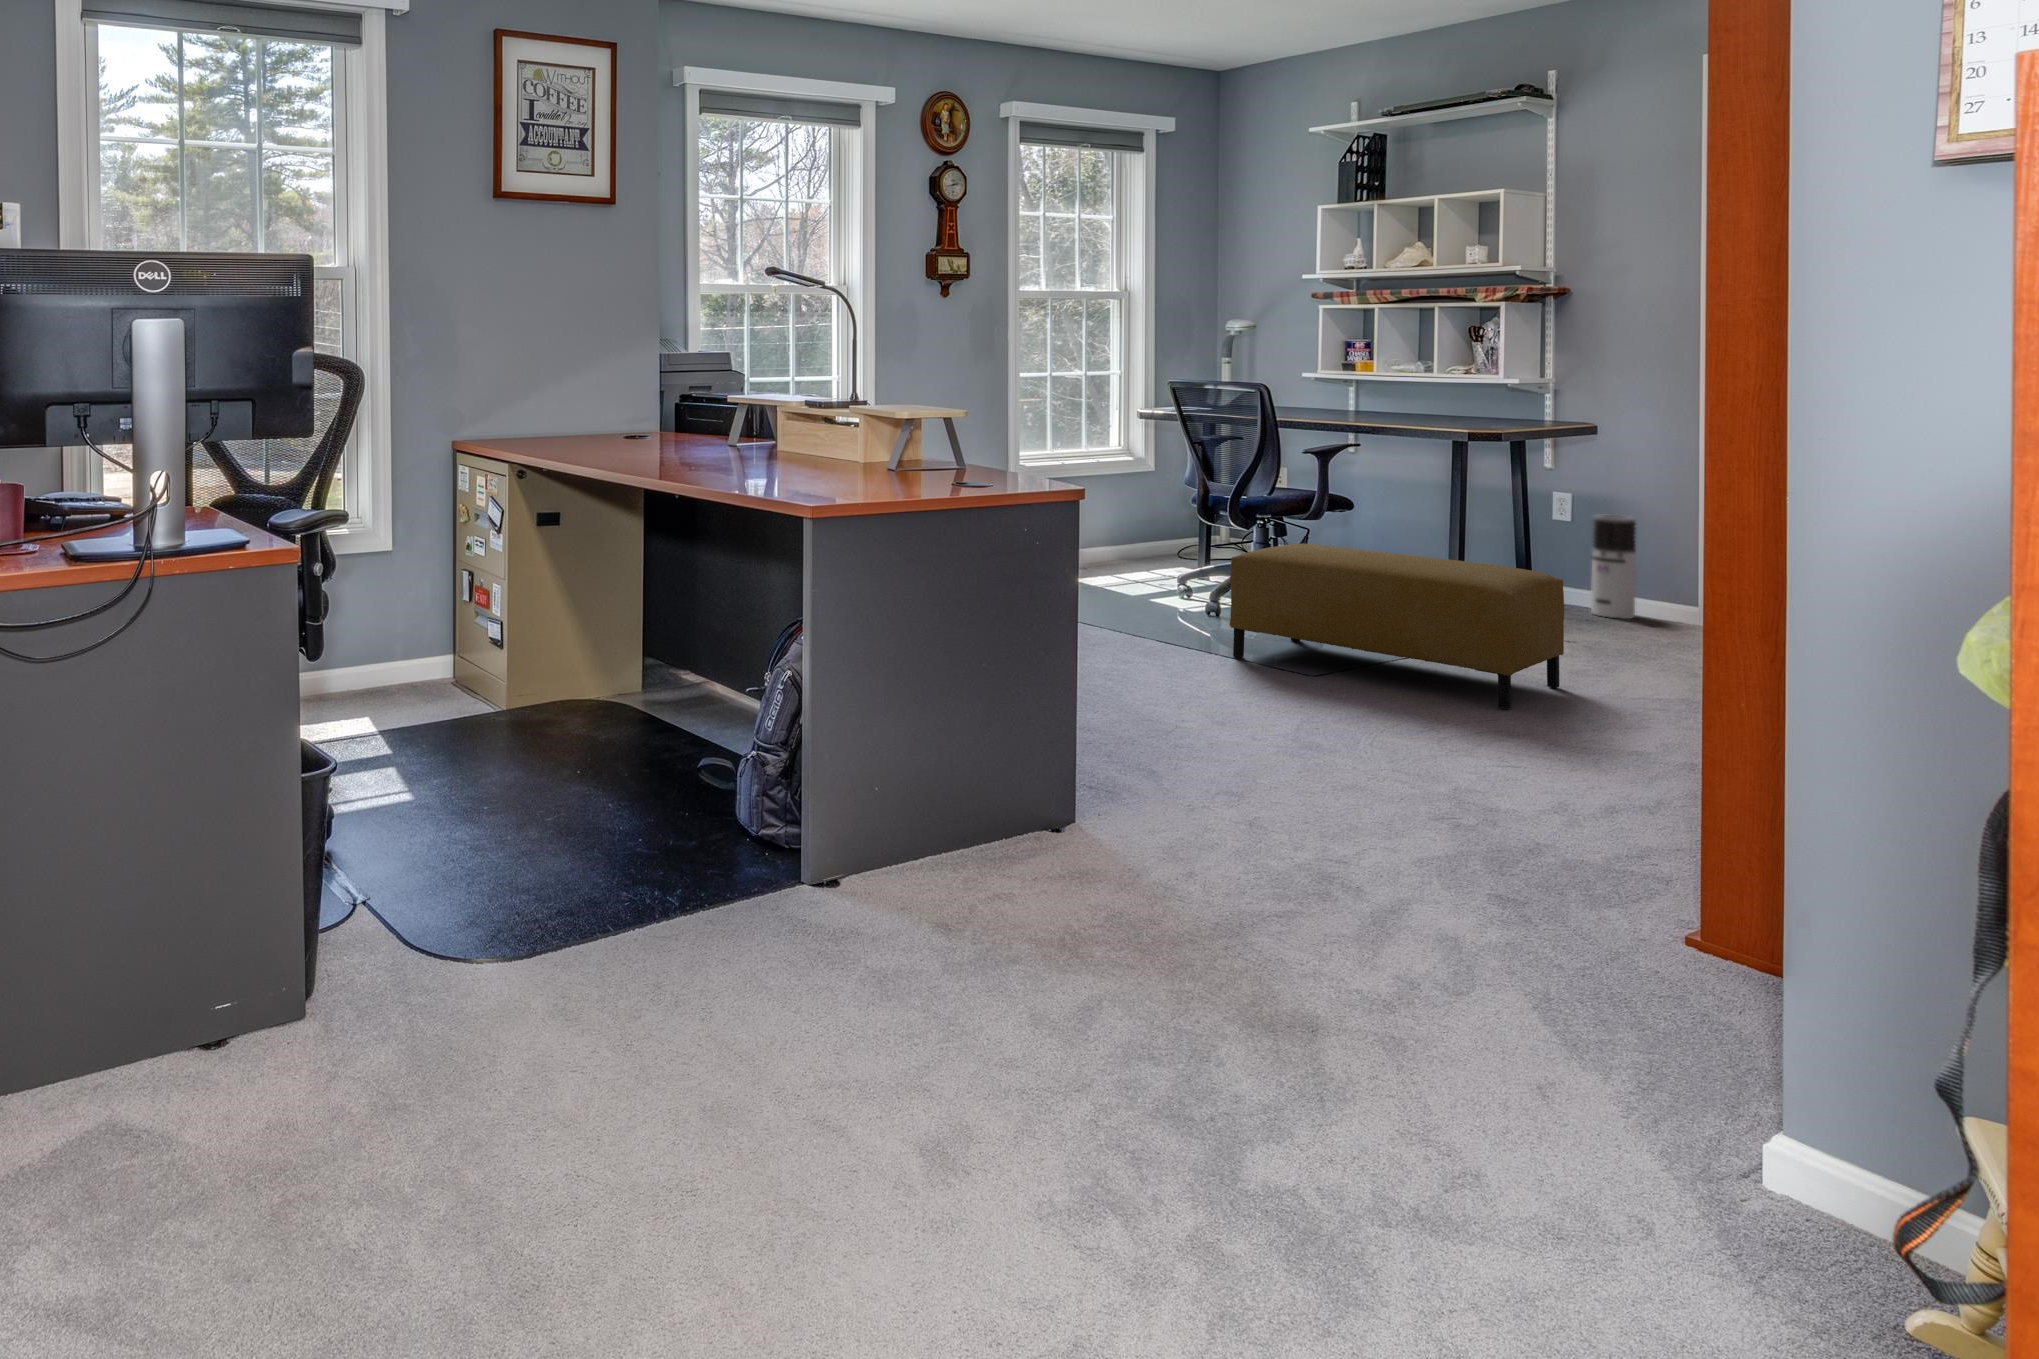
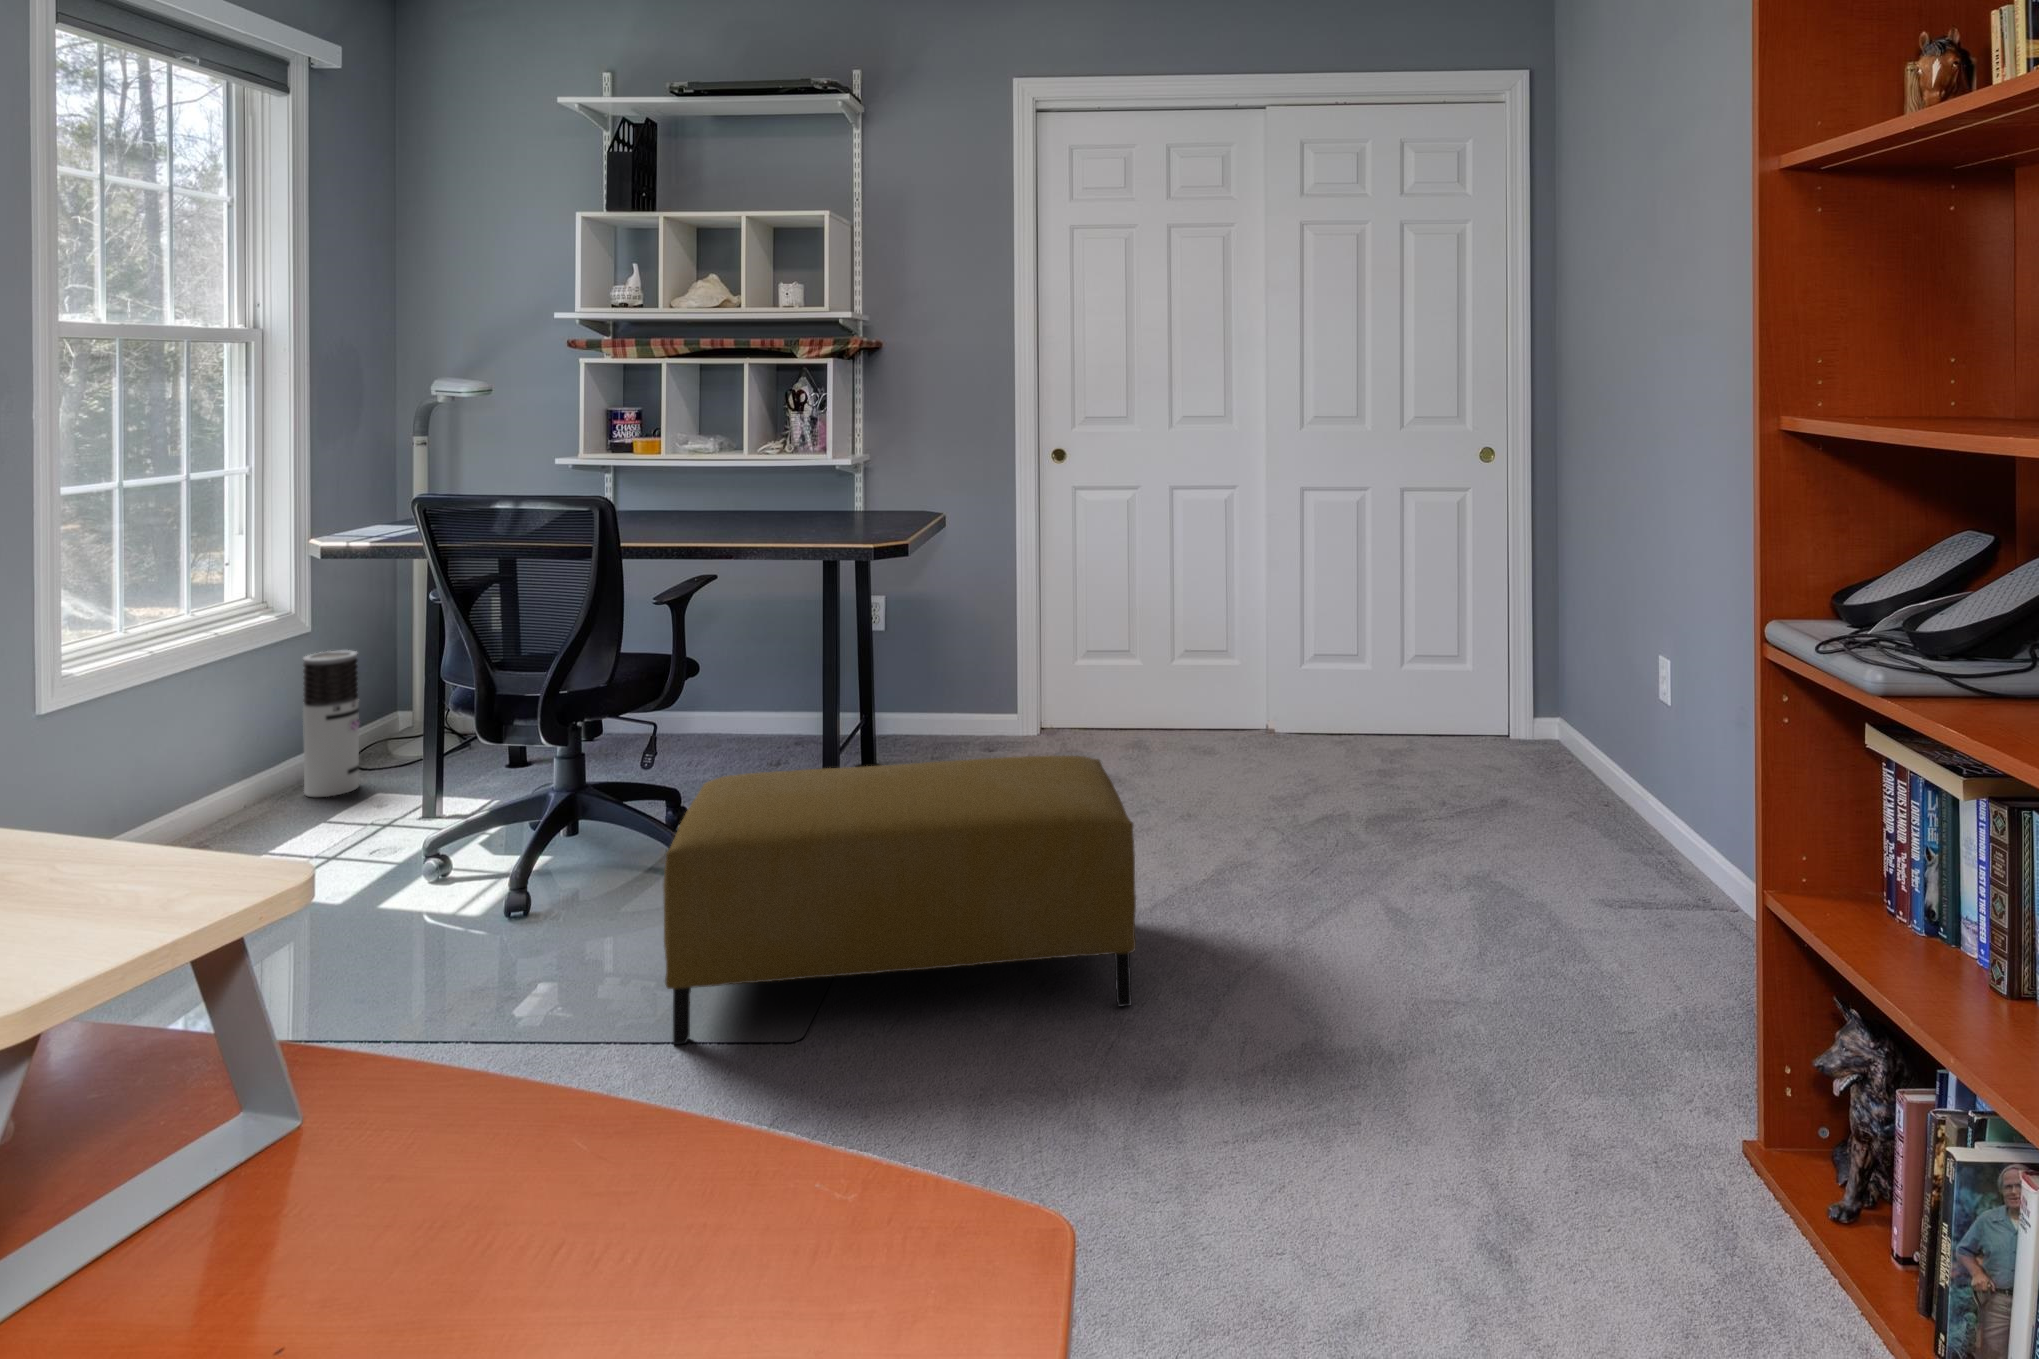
air purifier: present [1591,515,1636,619] -> present [303,650,360,797]

